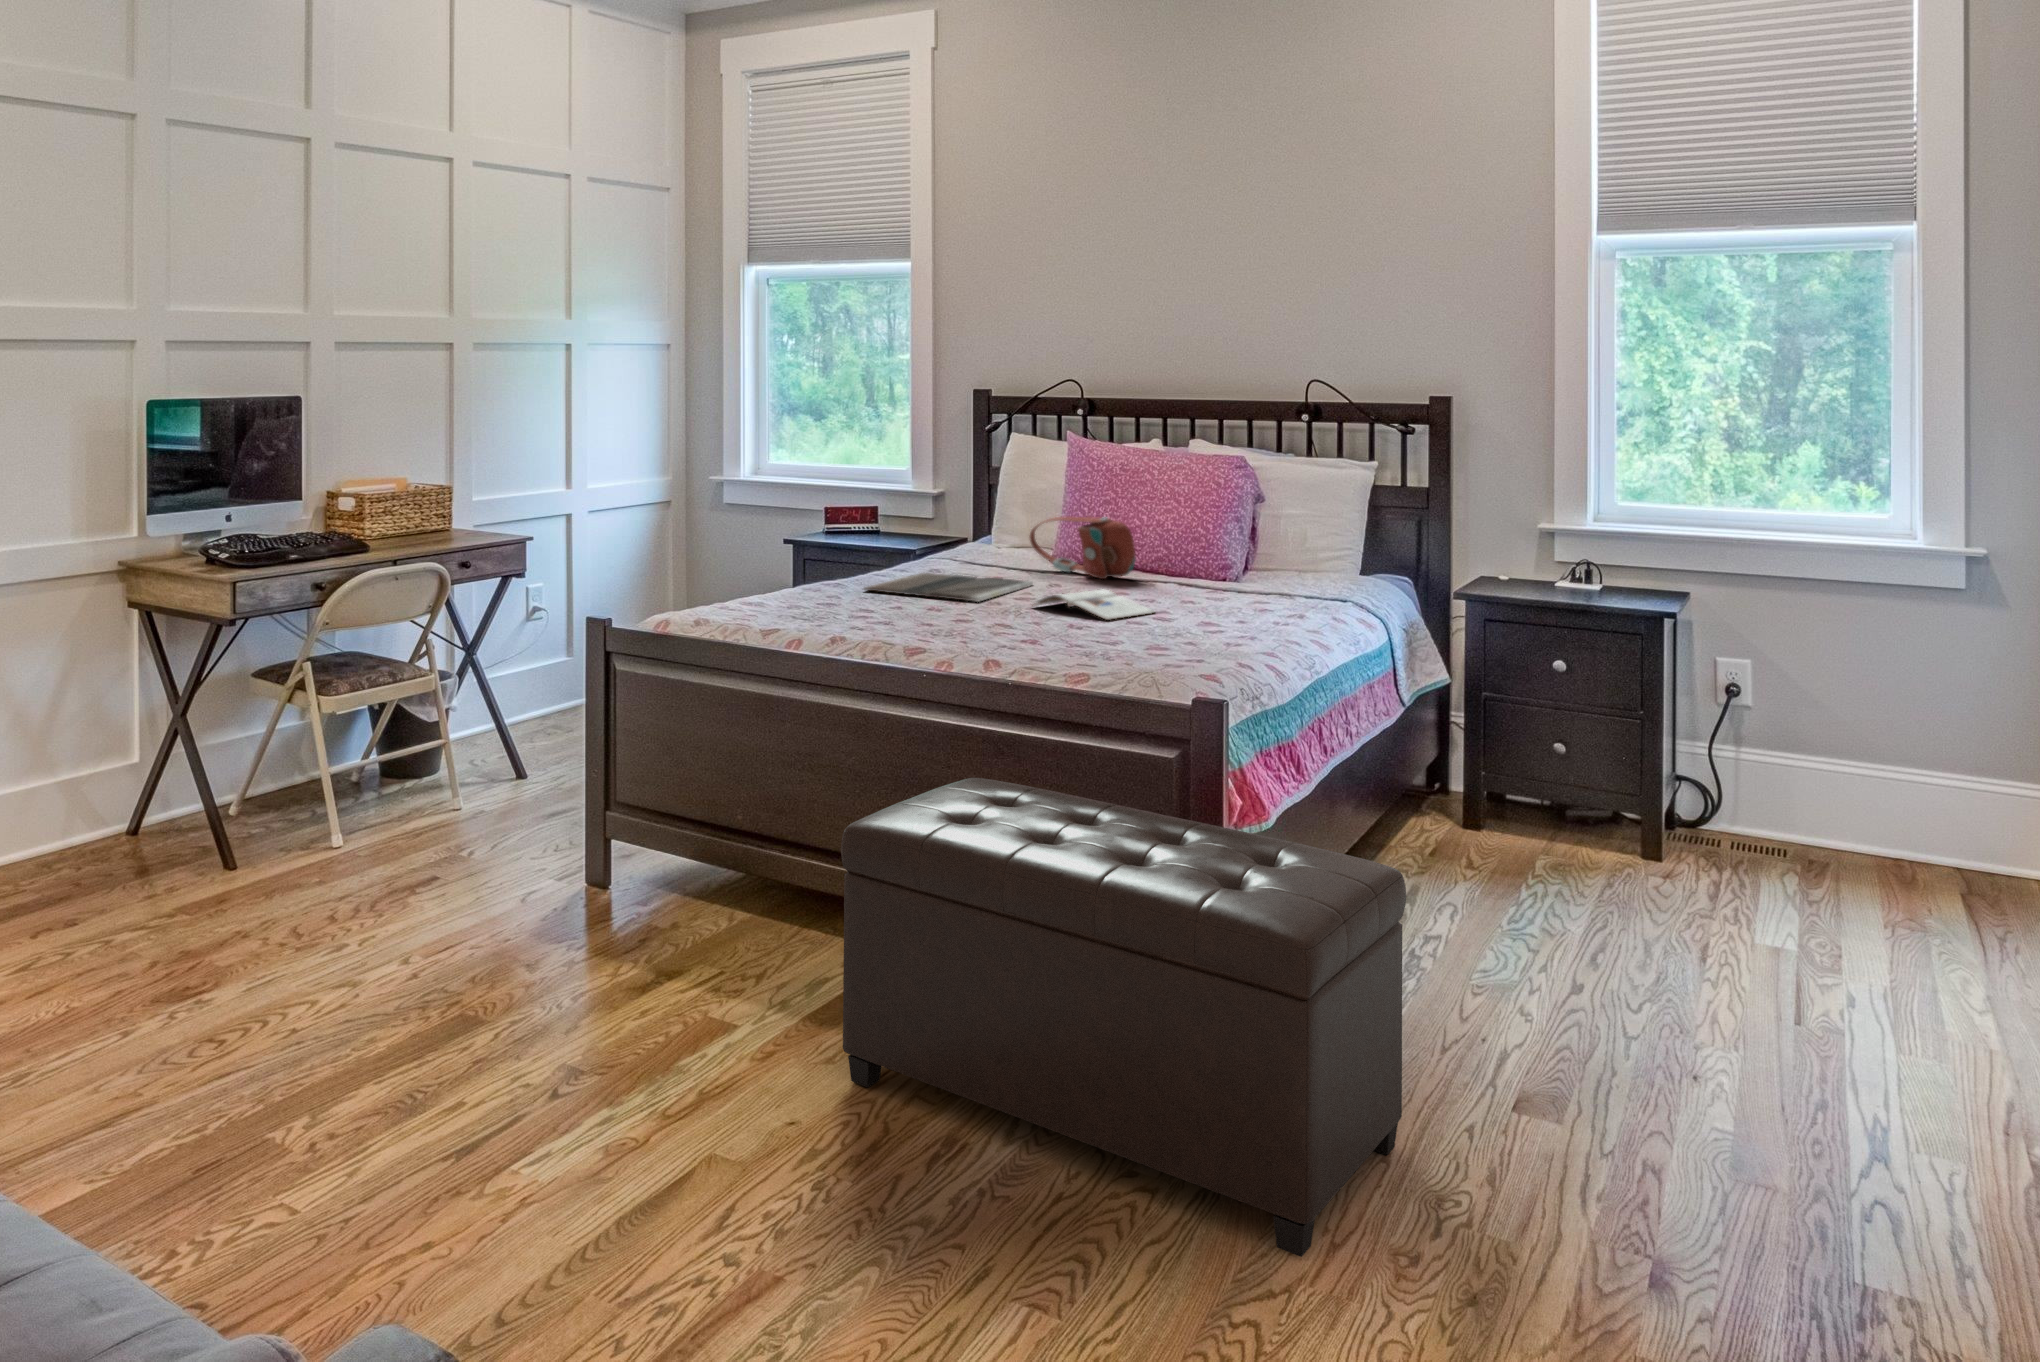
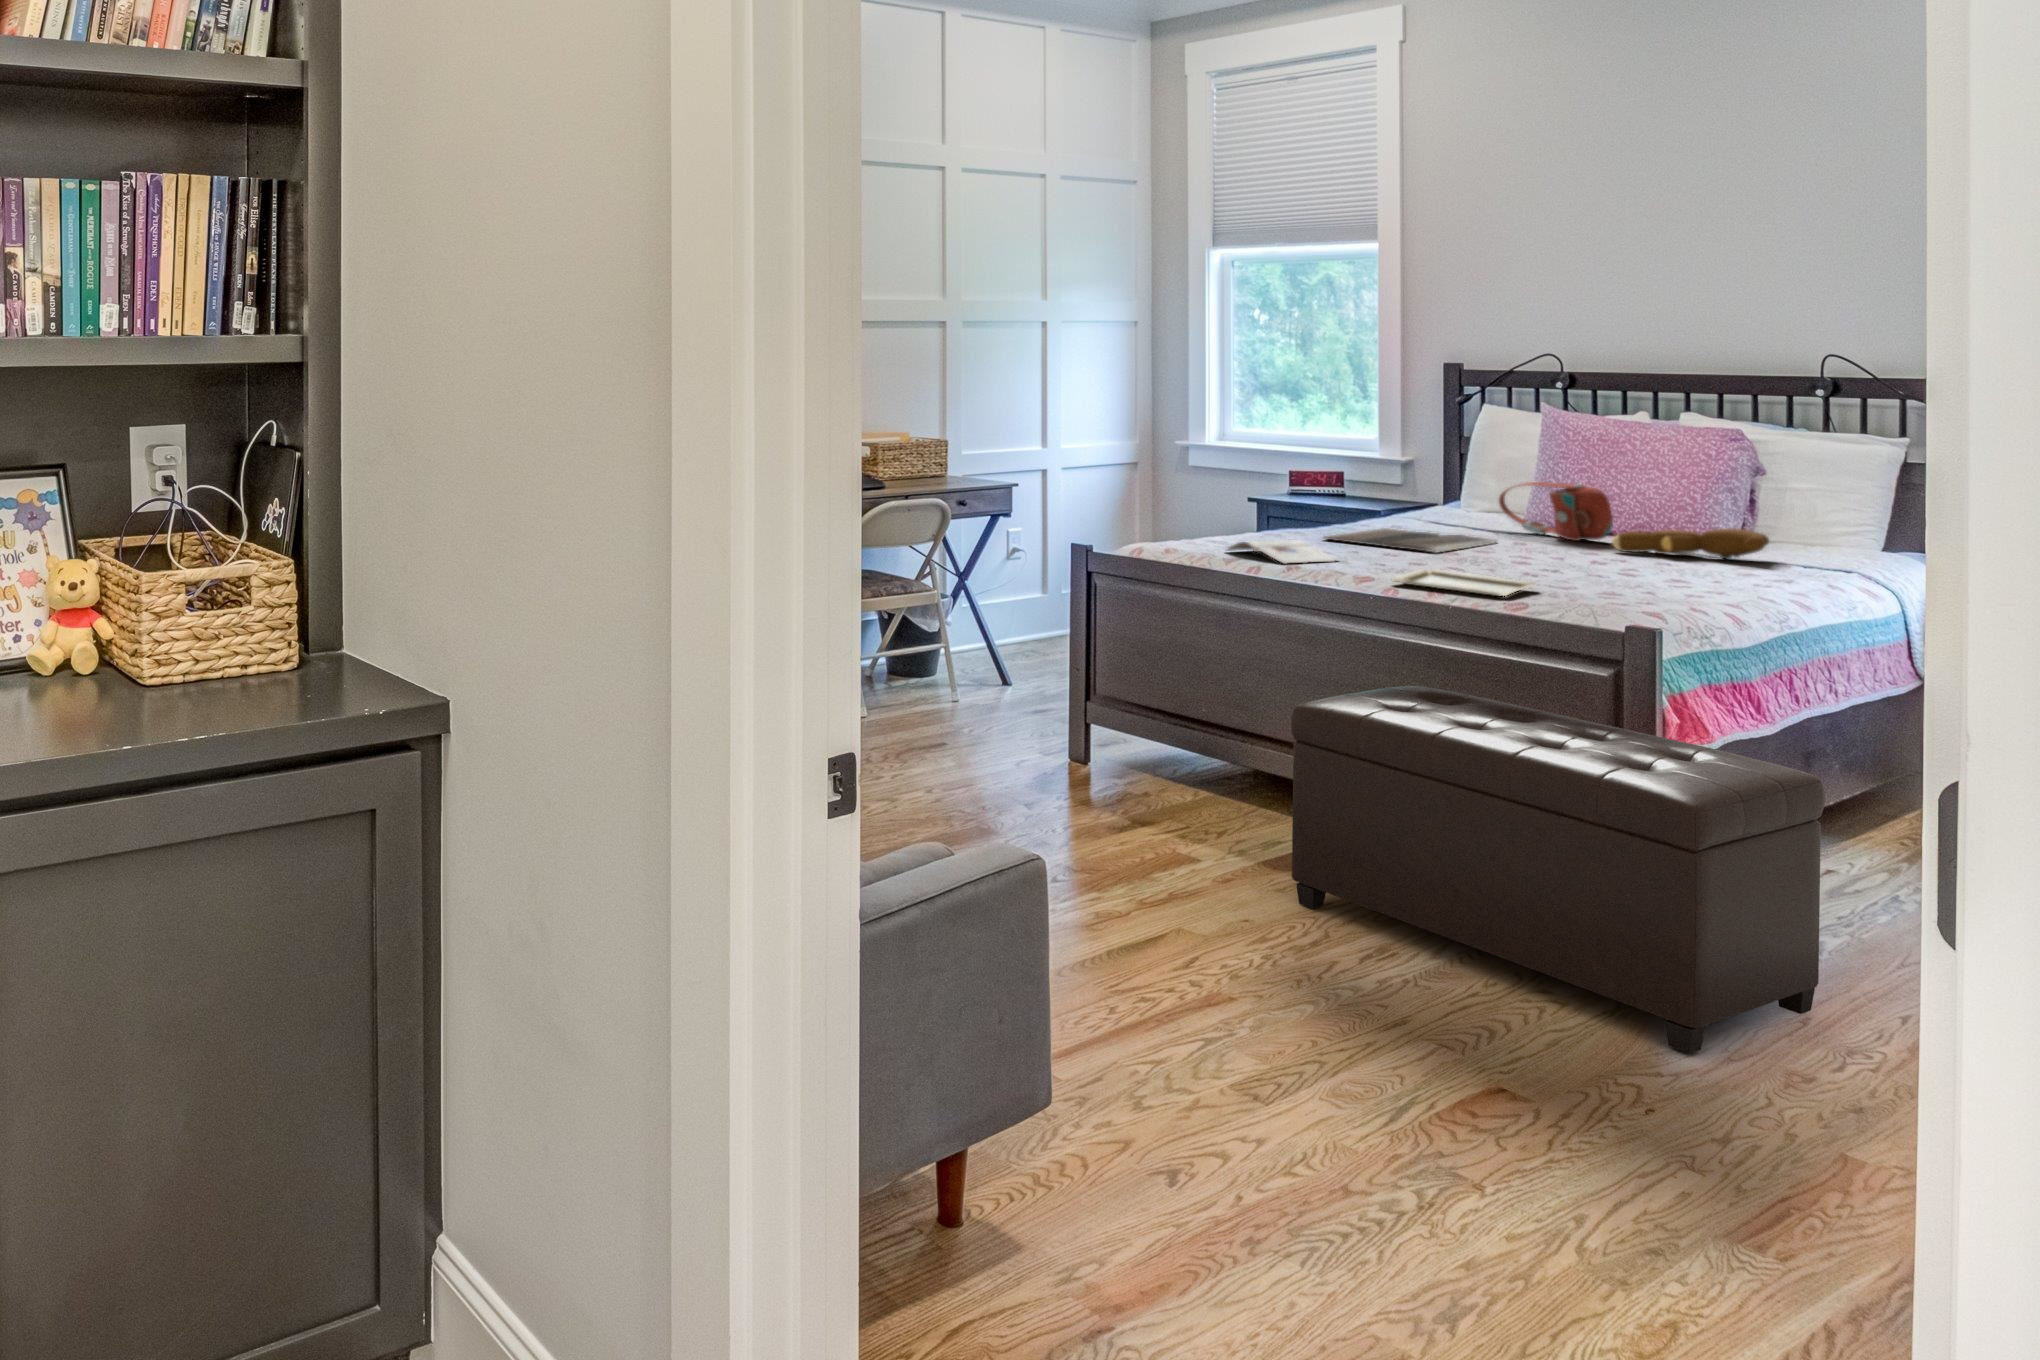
teddy bear: none [1139,561,1275,594] -> present [1612,528,1769,559]
magazine: present [1032,590,1154,620] -> present [1225,540,1337,564]
tray: none [942,627,1090,659] -> present [1393,569,1535,596]

